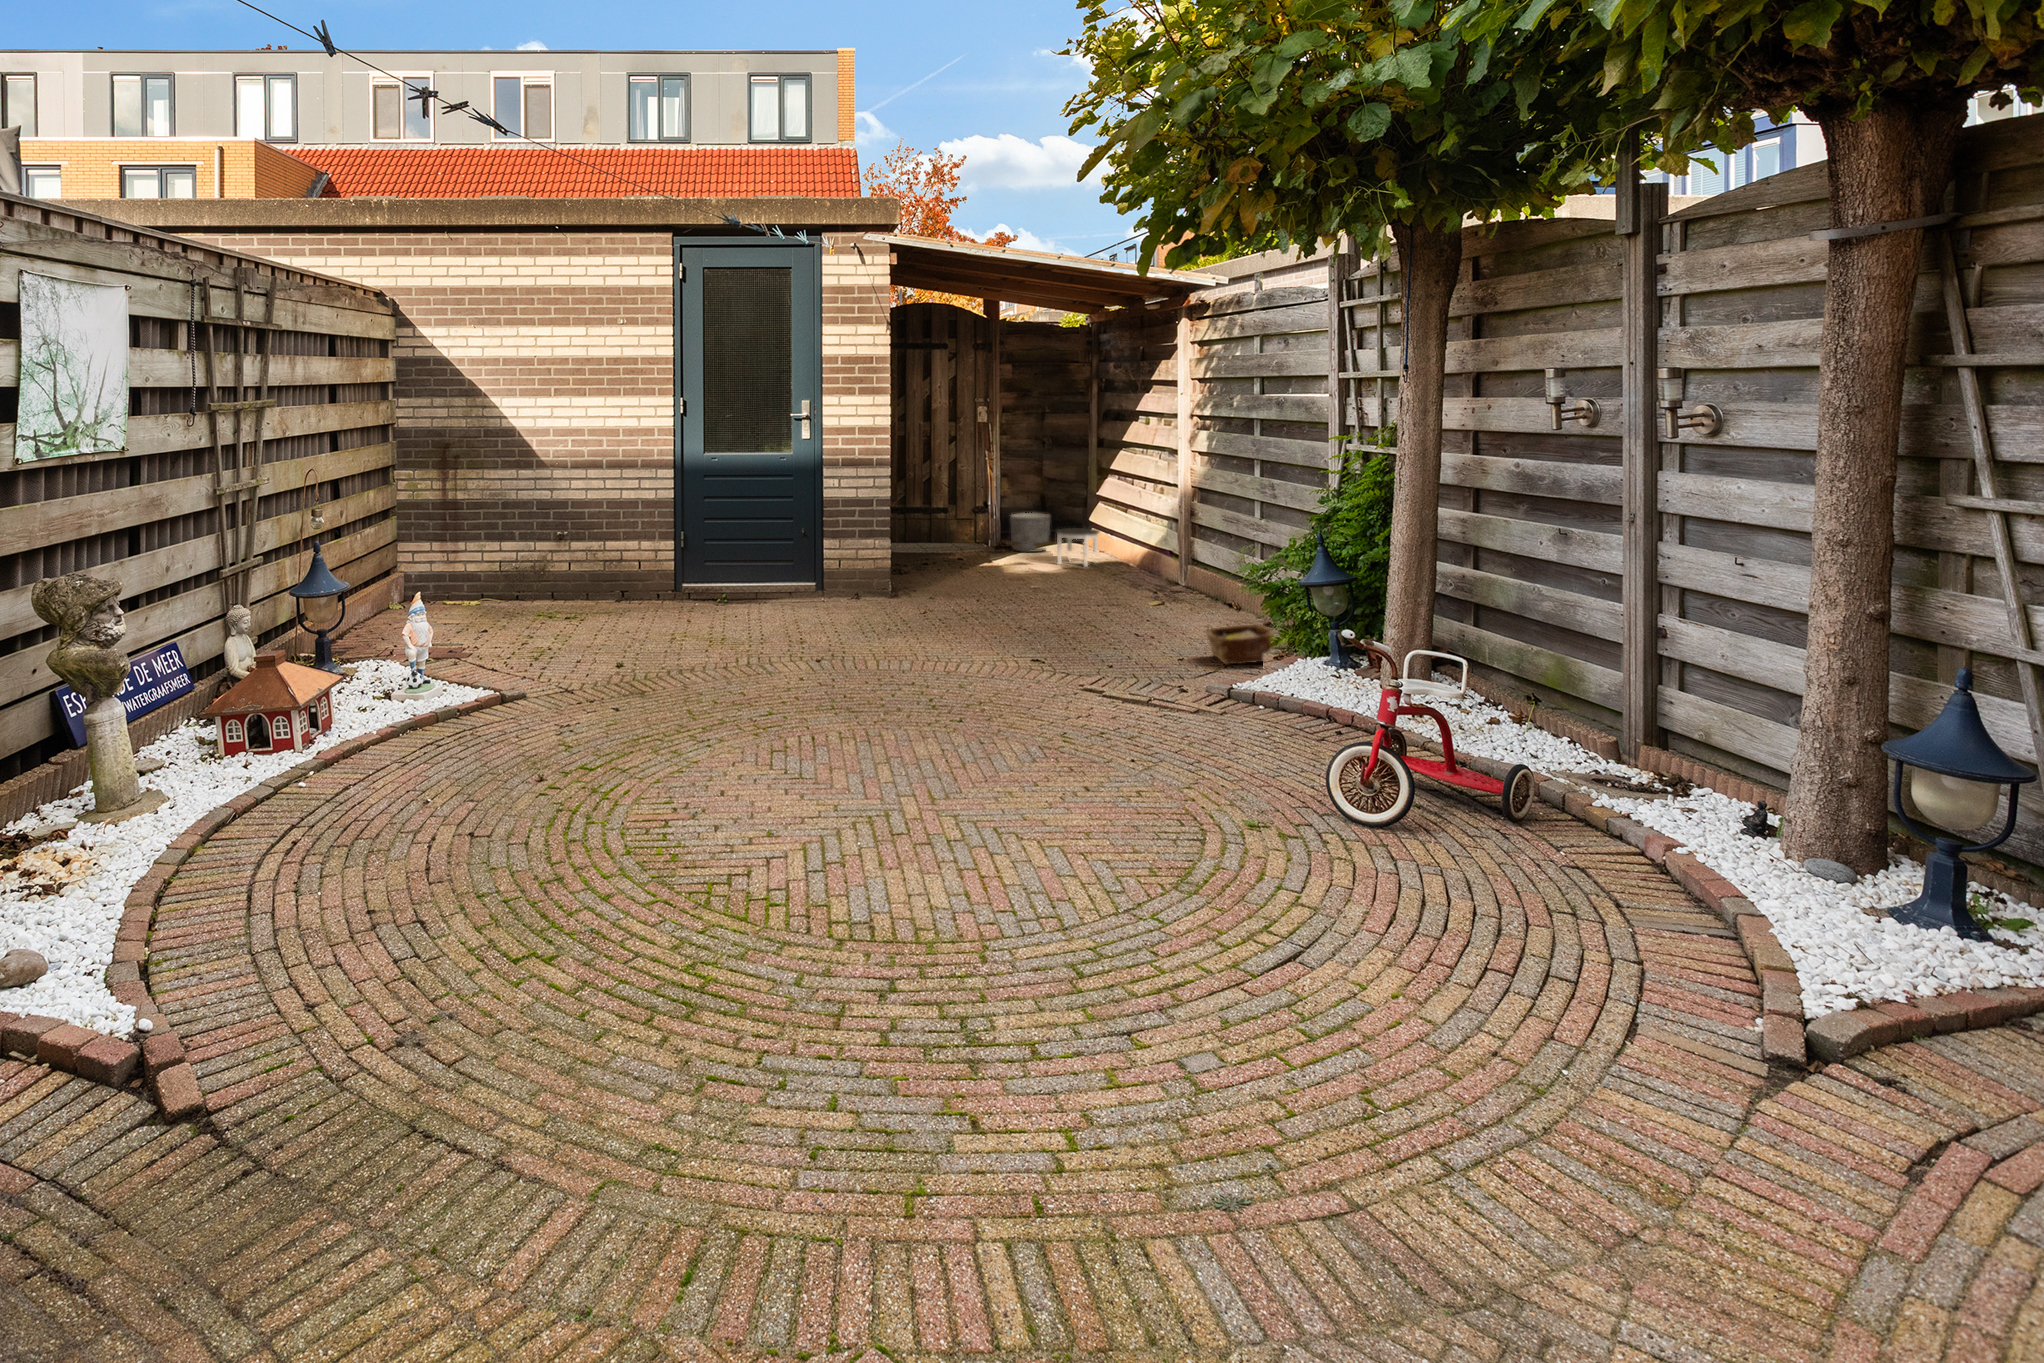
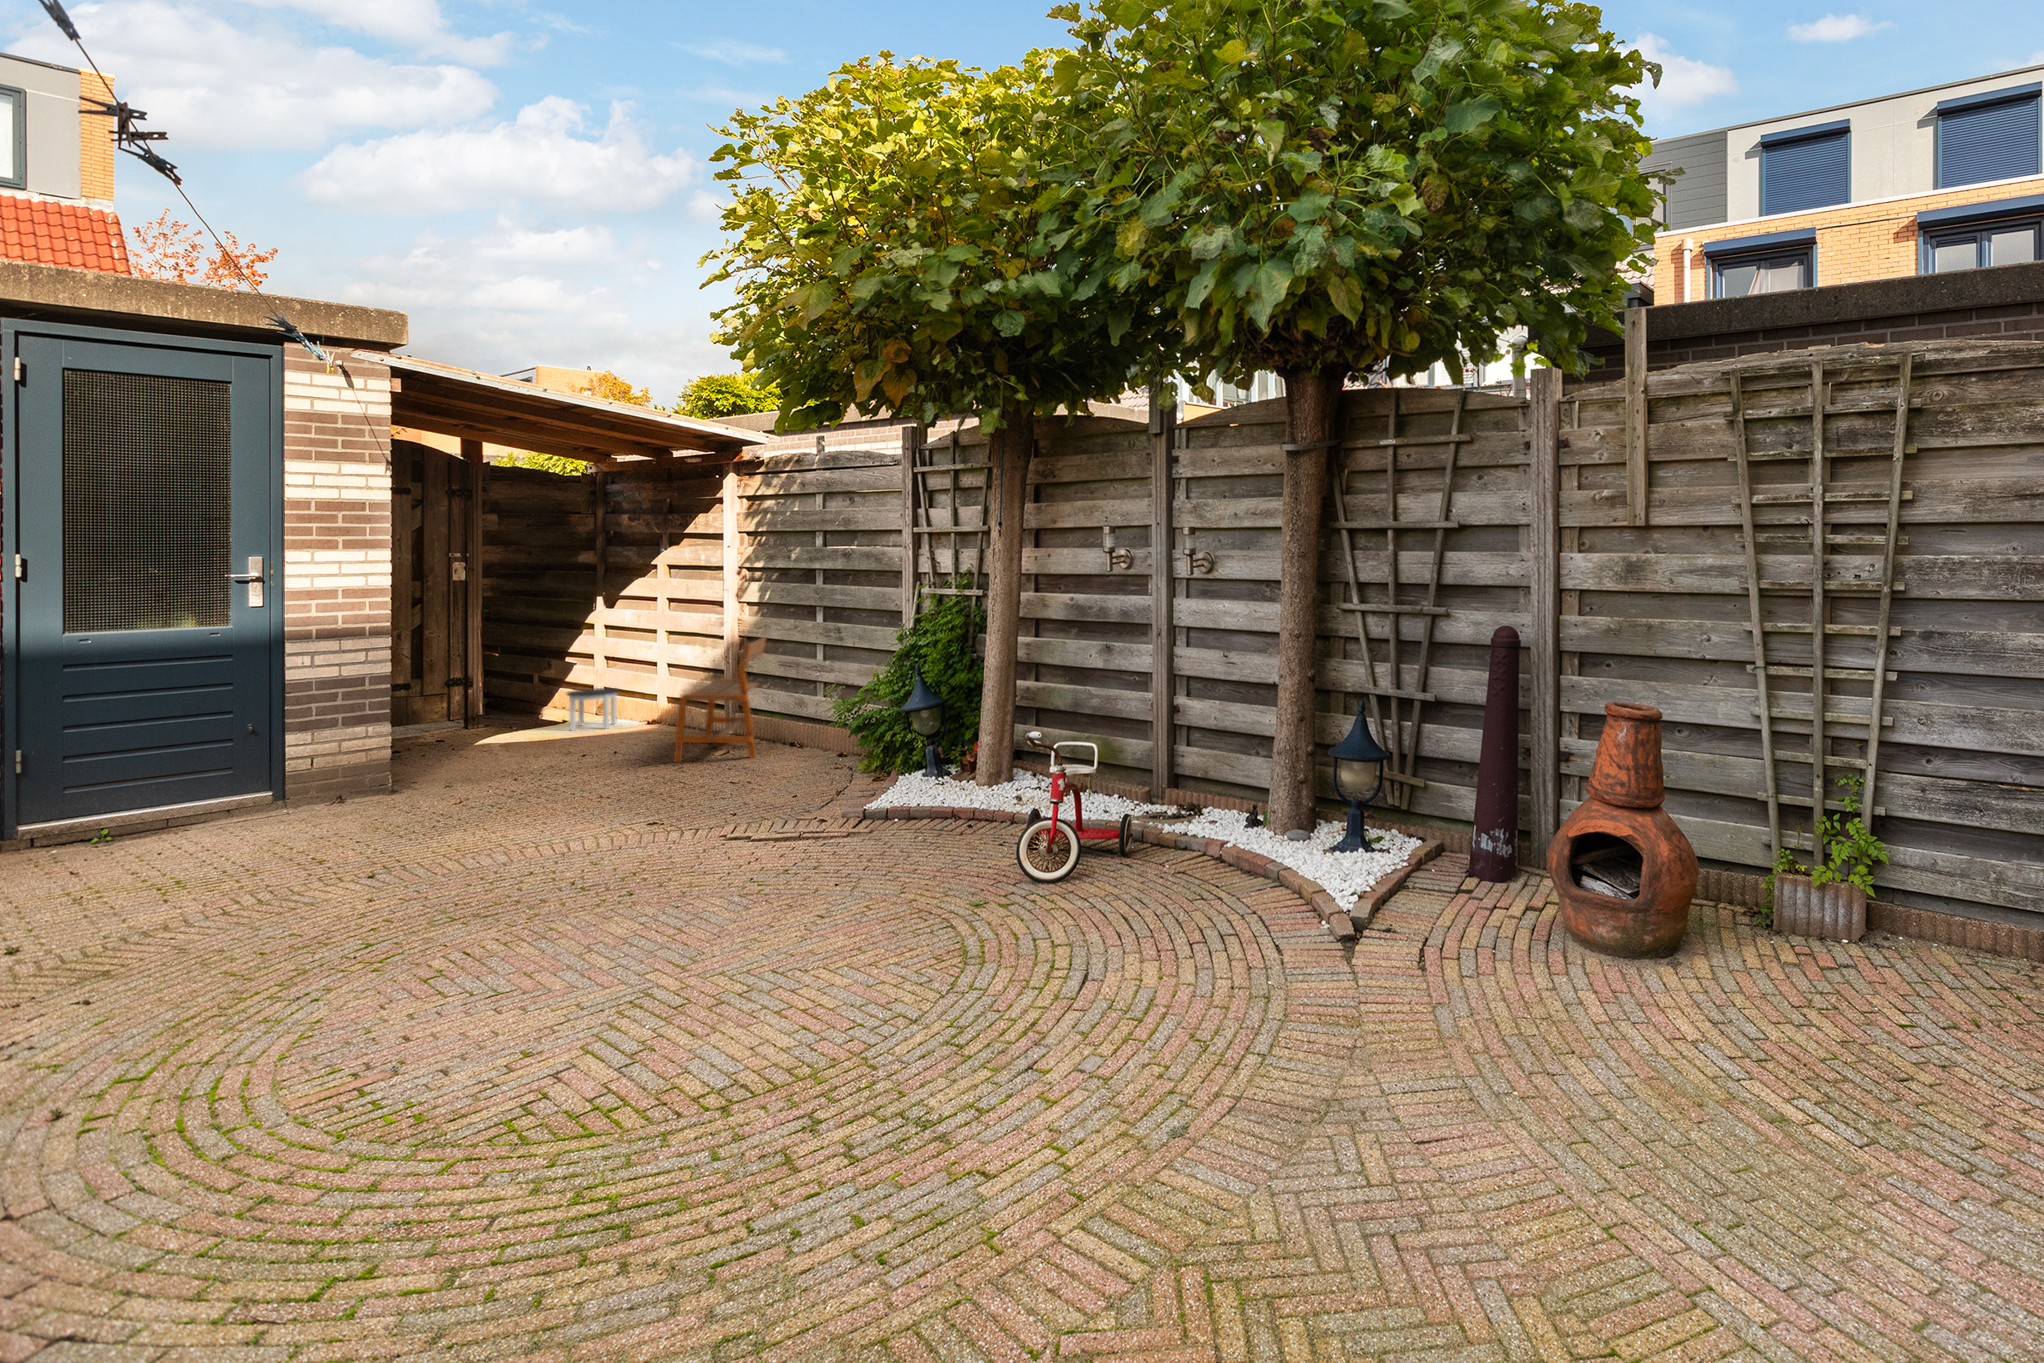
bench: none [1109,487,1222,614] -> present [674,638,766,762]
planter: present [1010,513,1050,552] -> none [494,678,547,722]
woven basket: present [1206,620,1271,665] -> none [813,744,874,793]

